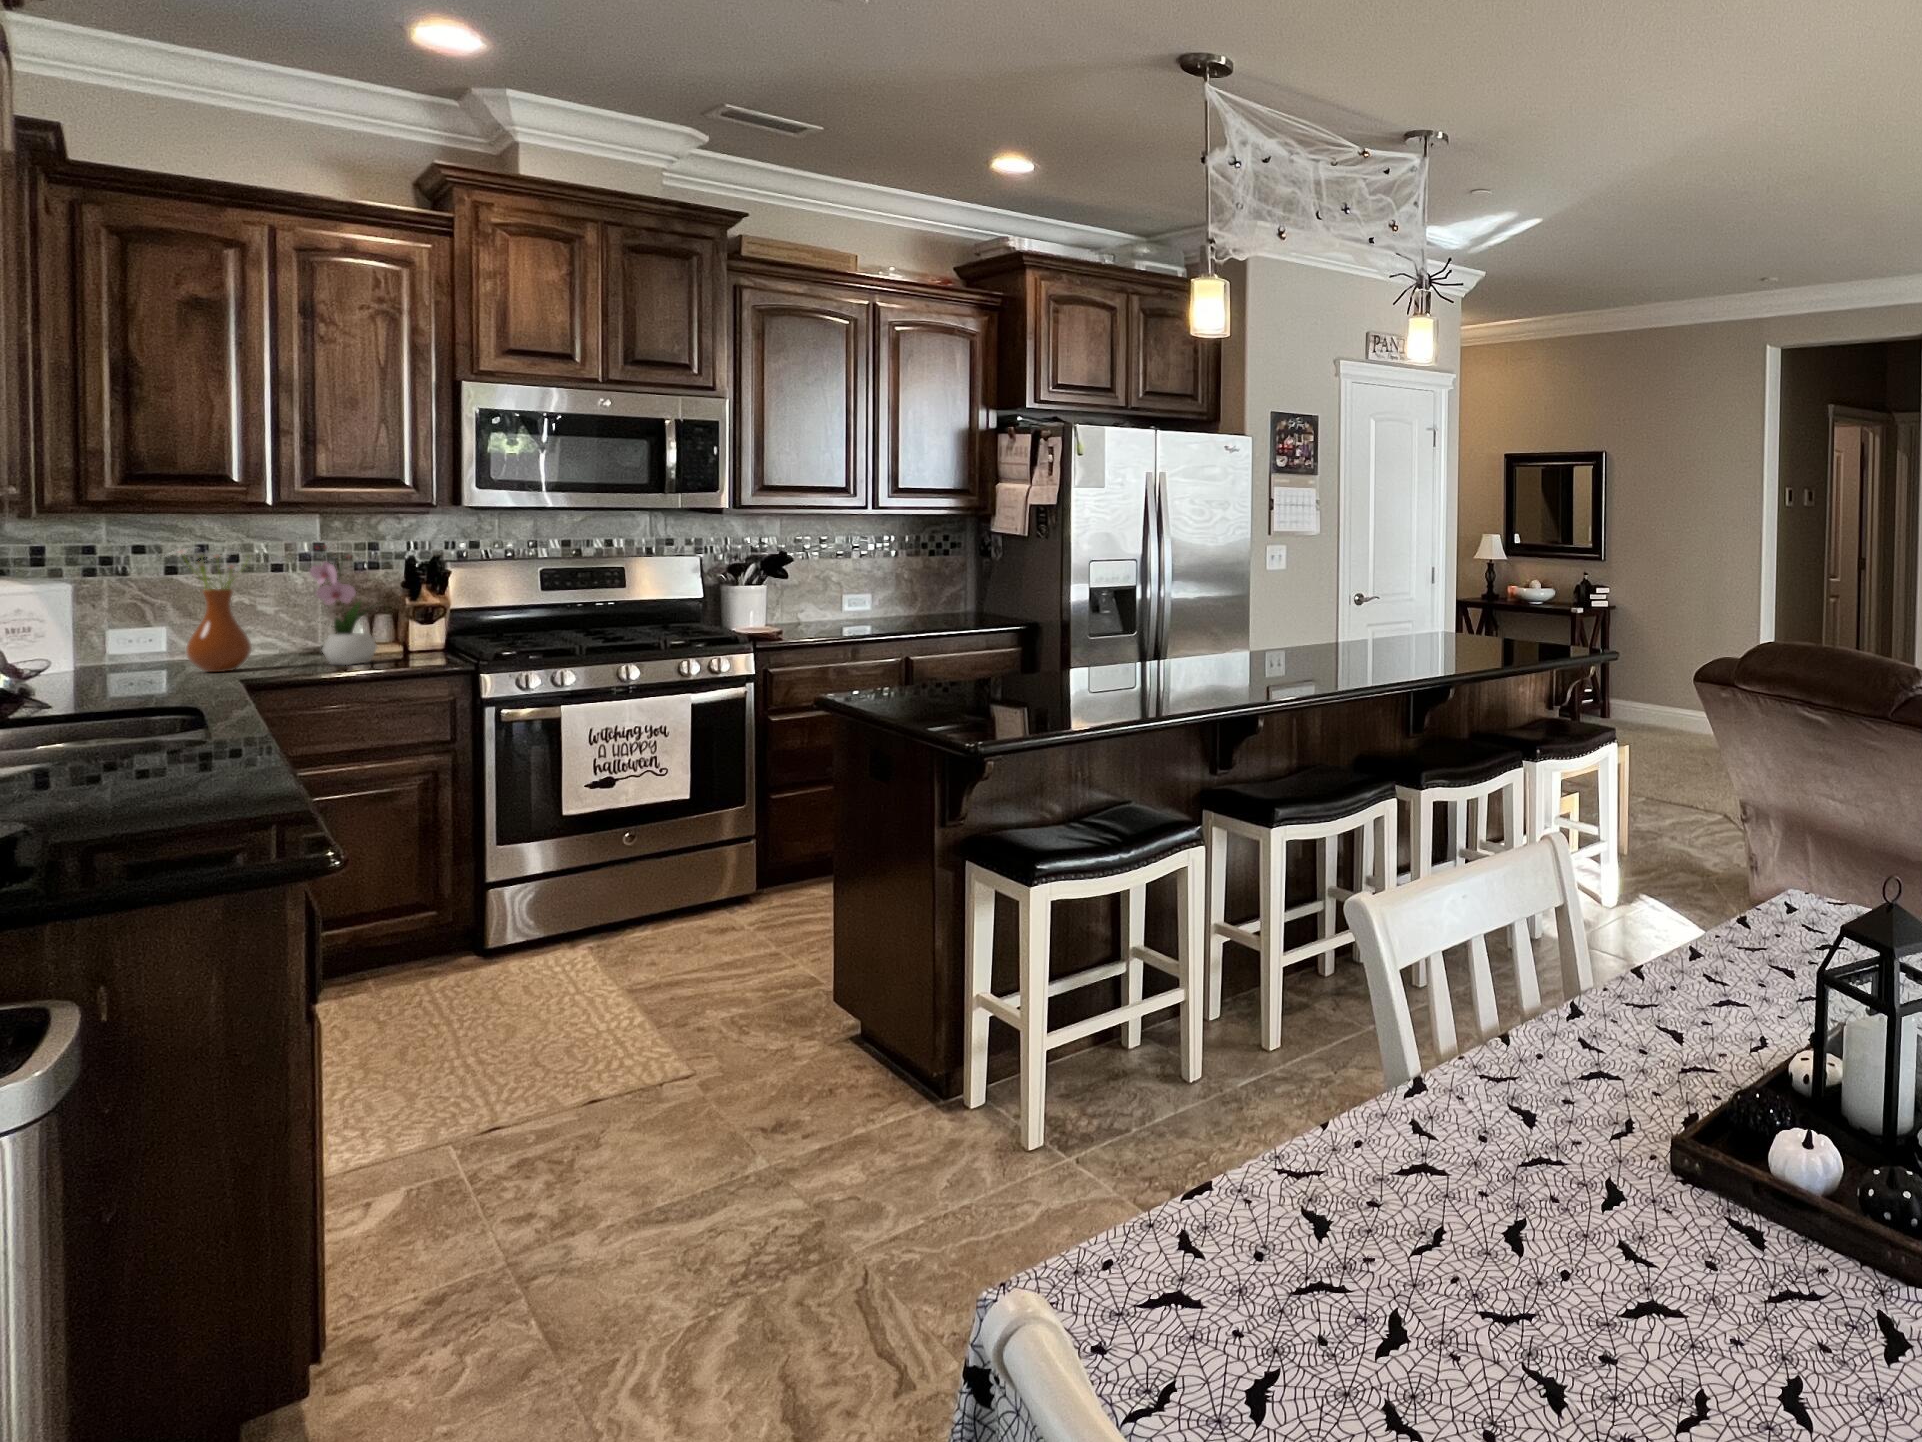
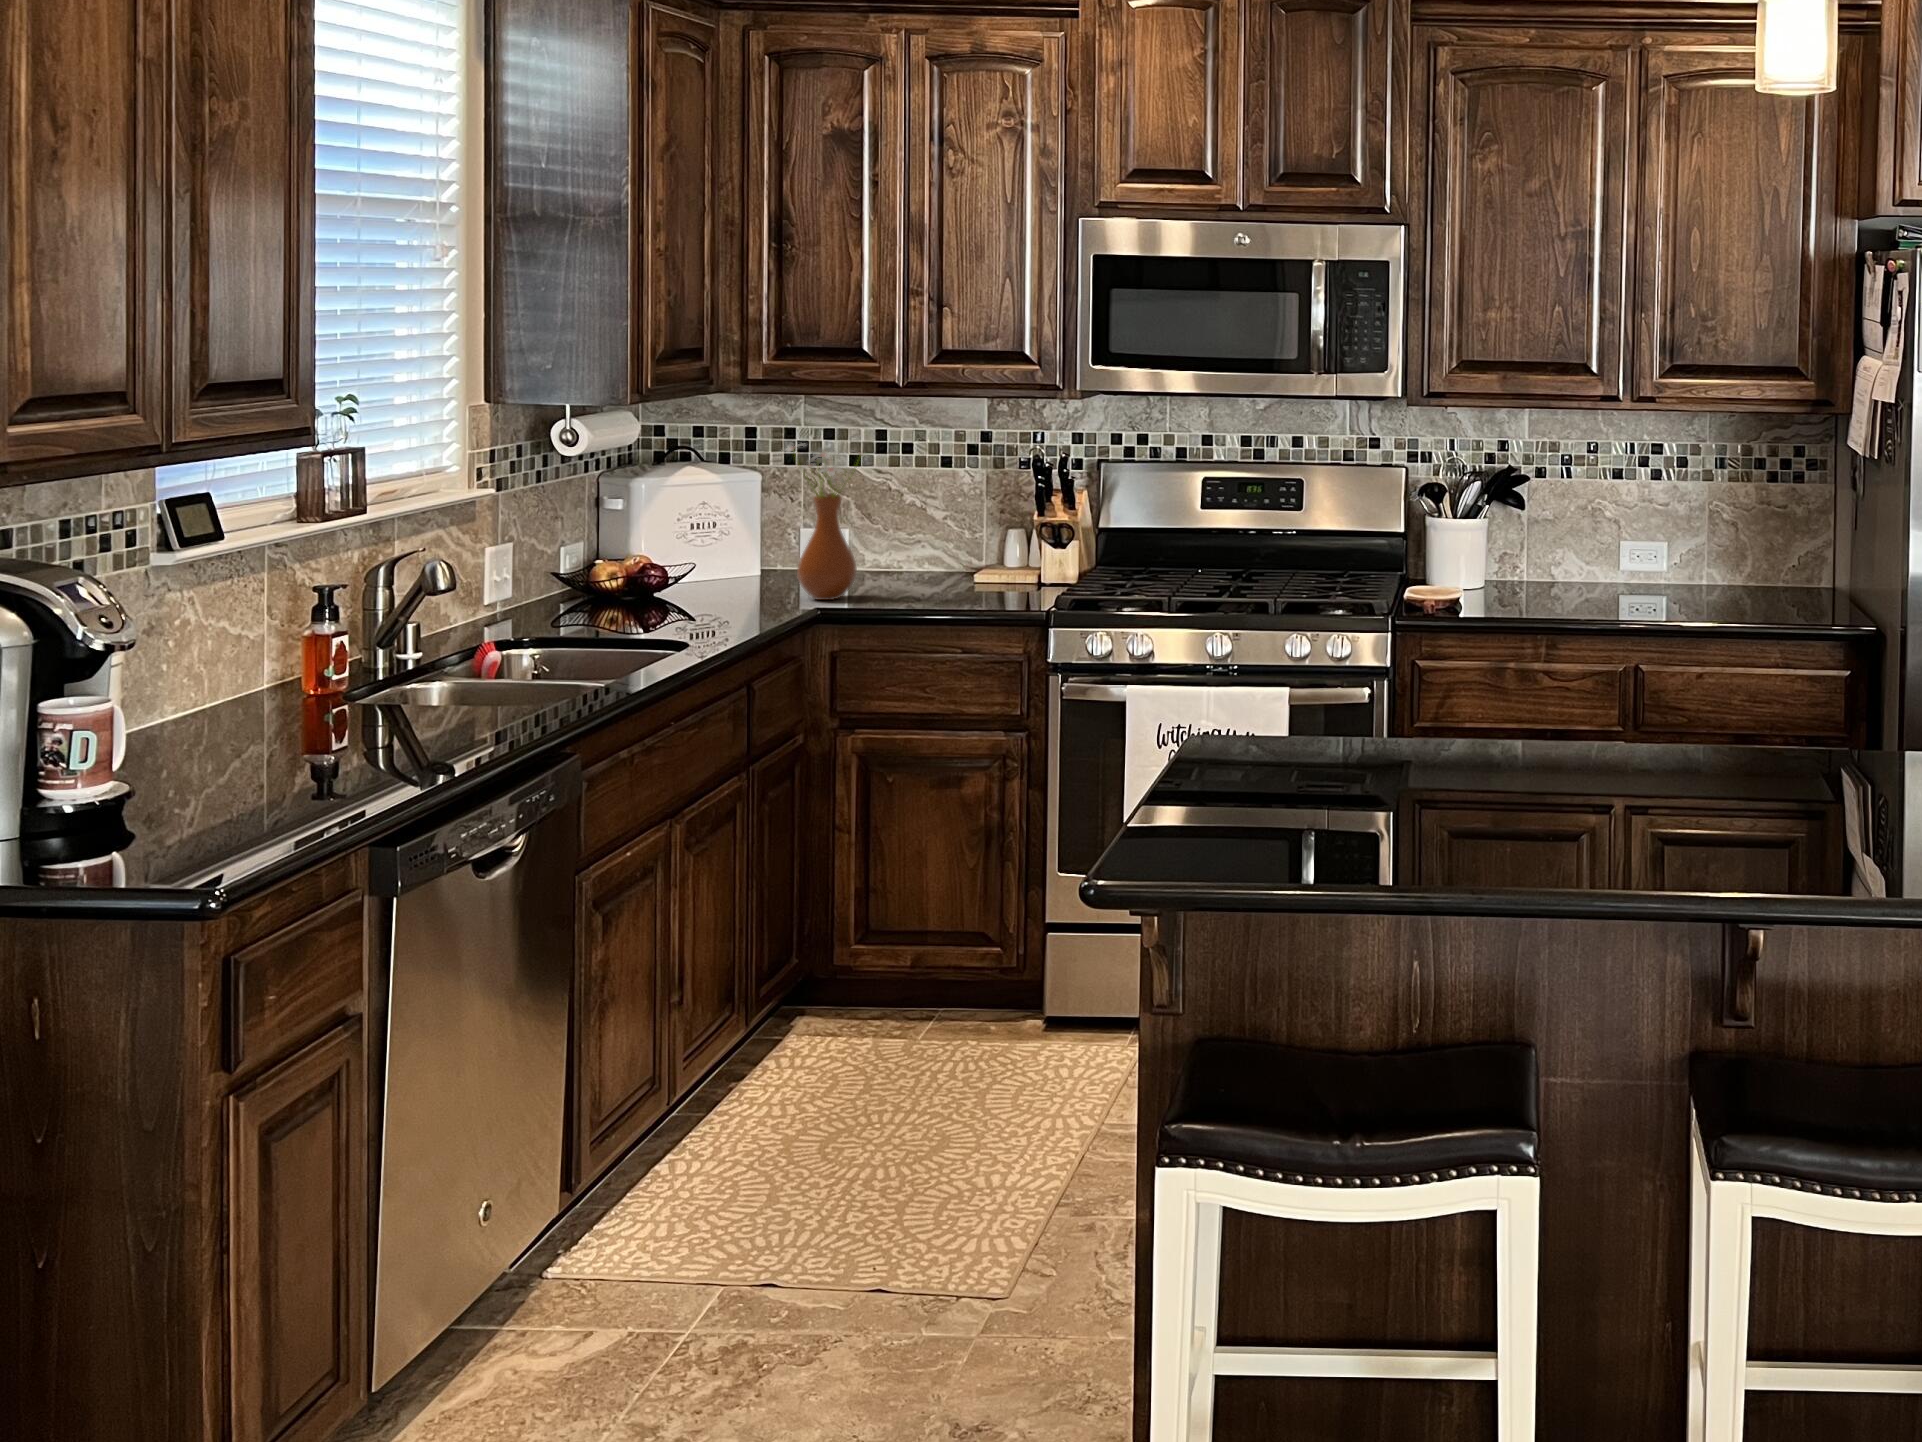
flower arrangement: present [310,546,380,665] -> none [899,446,972,606]

